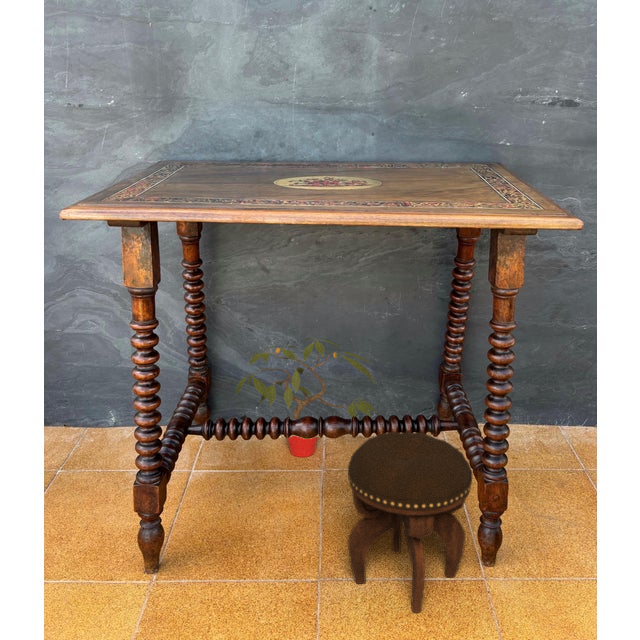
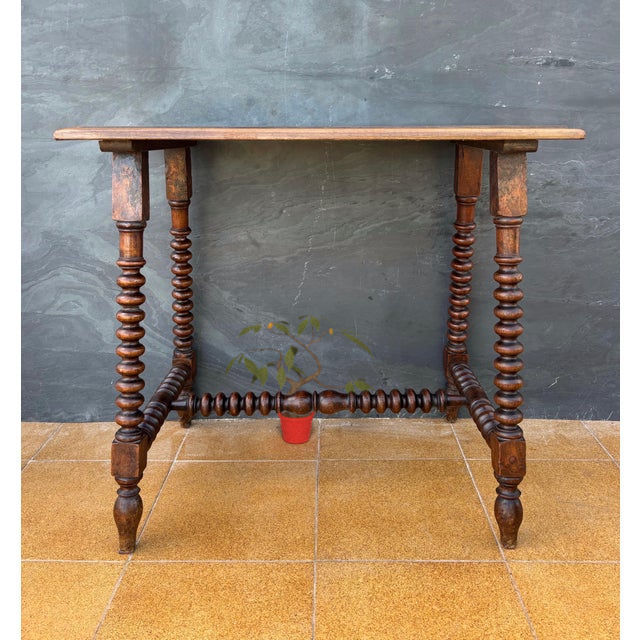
footstool: present [348,432,473,613] -> none [348,392,488,591]

